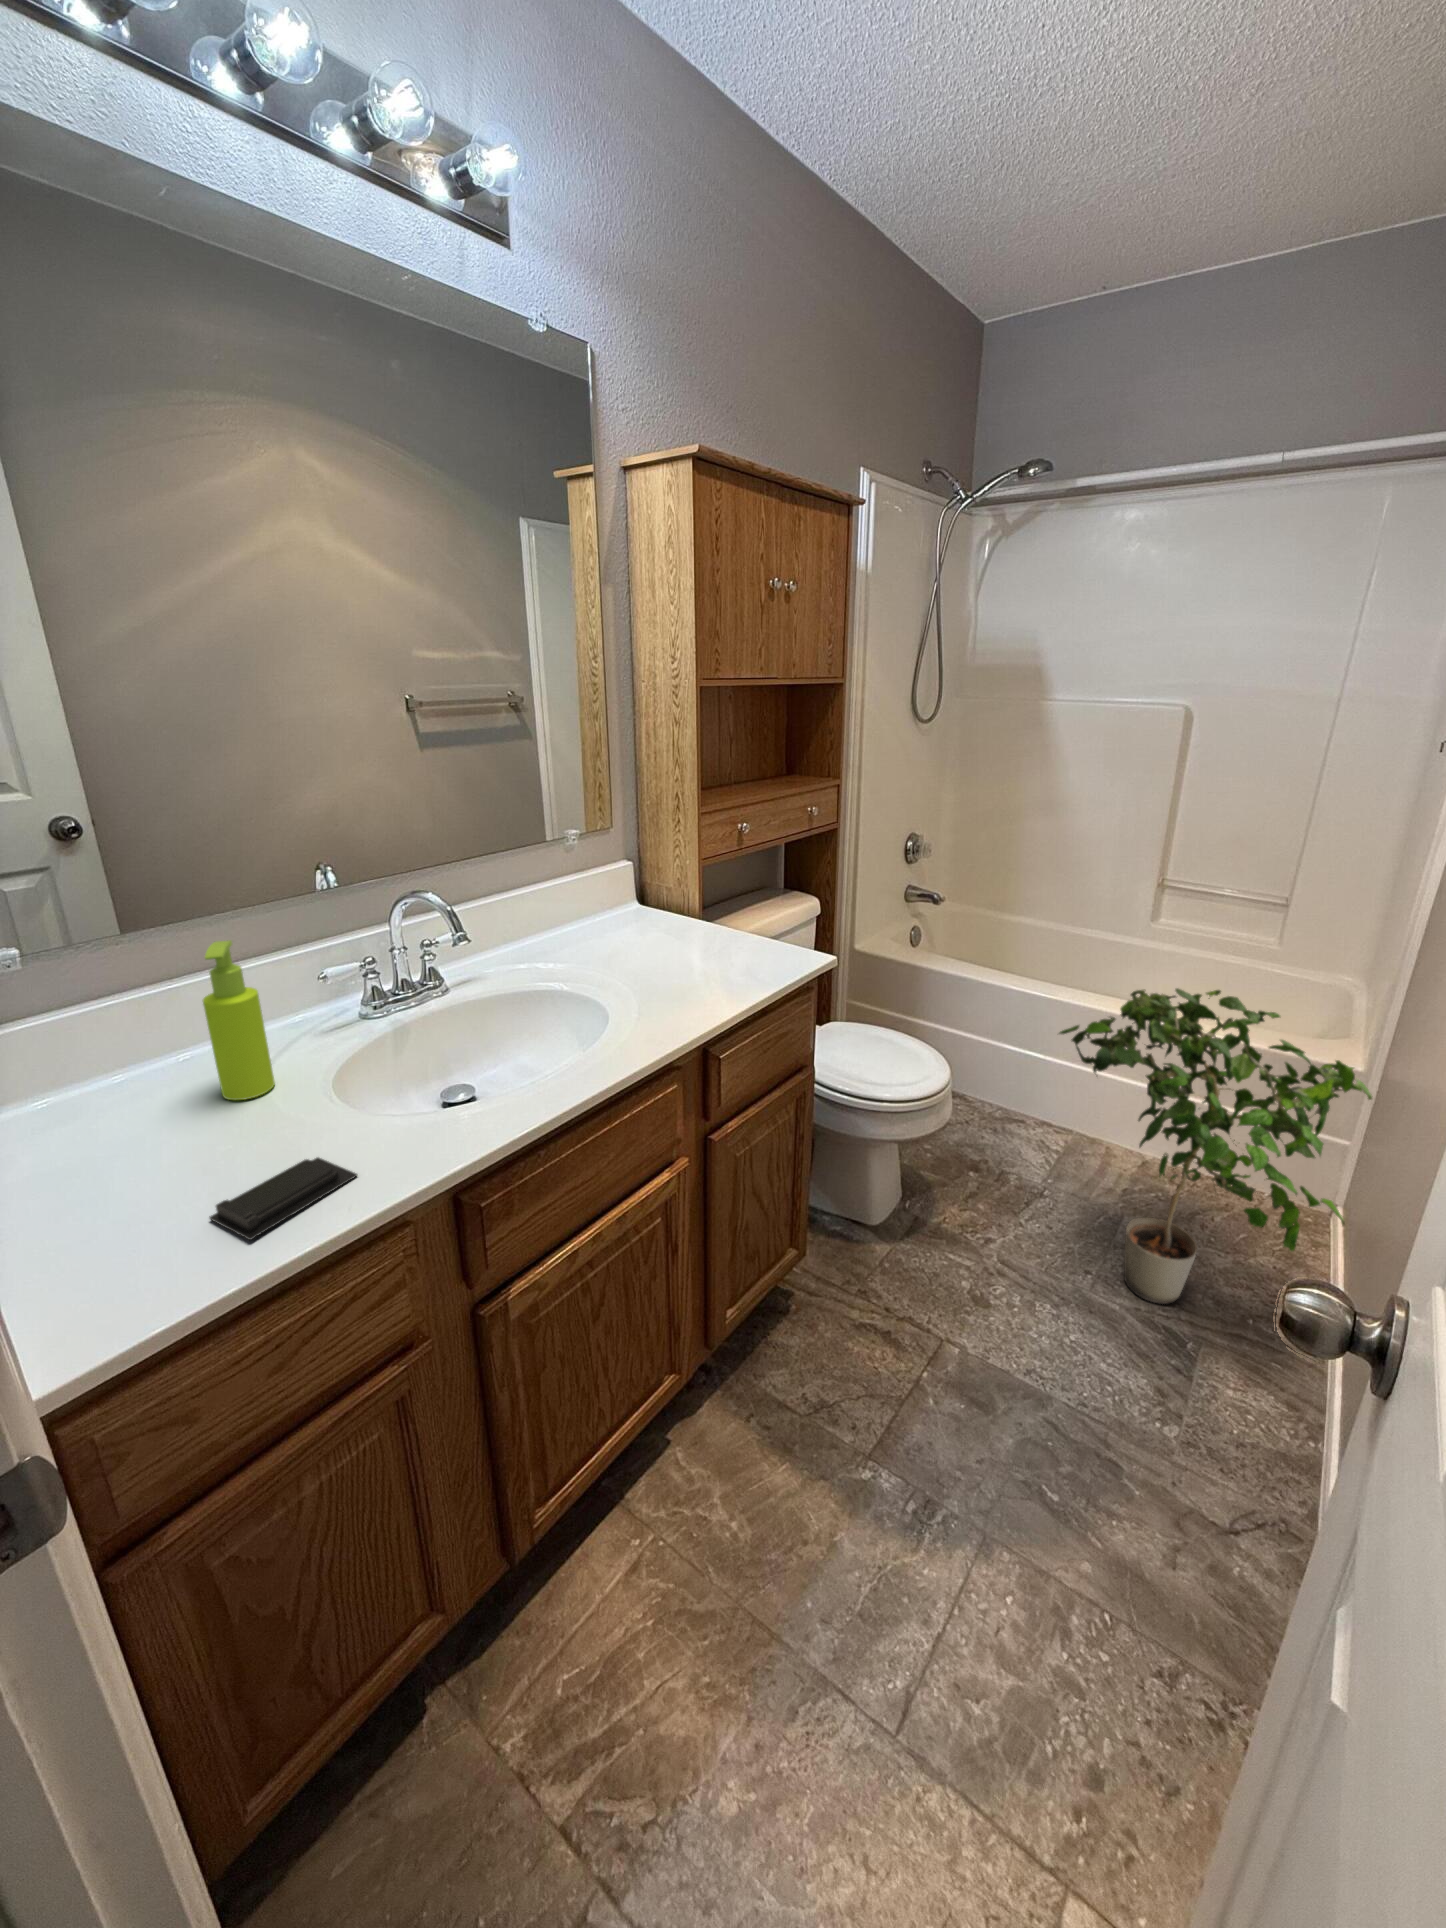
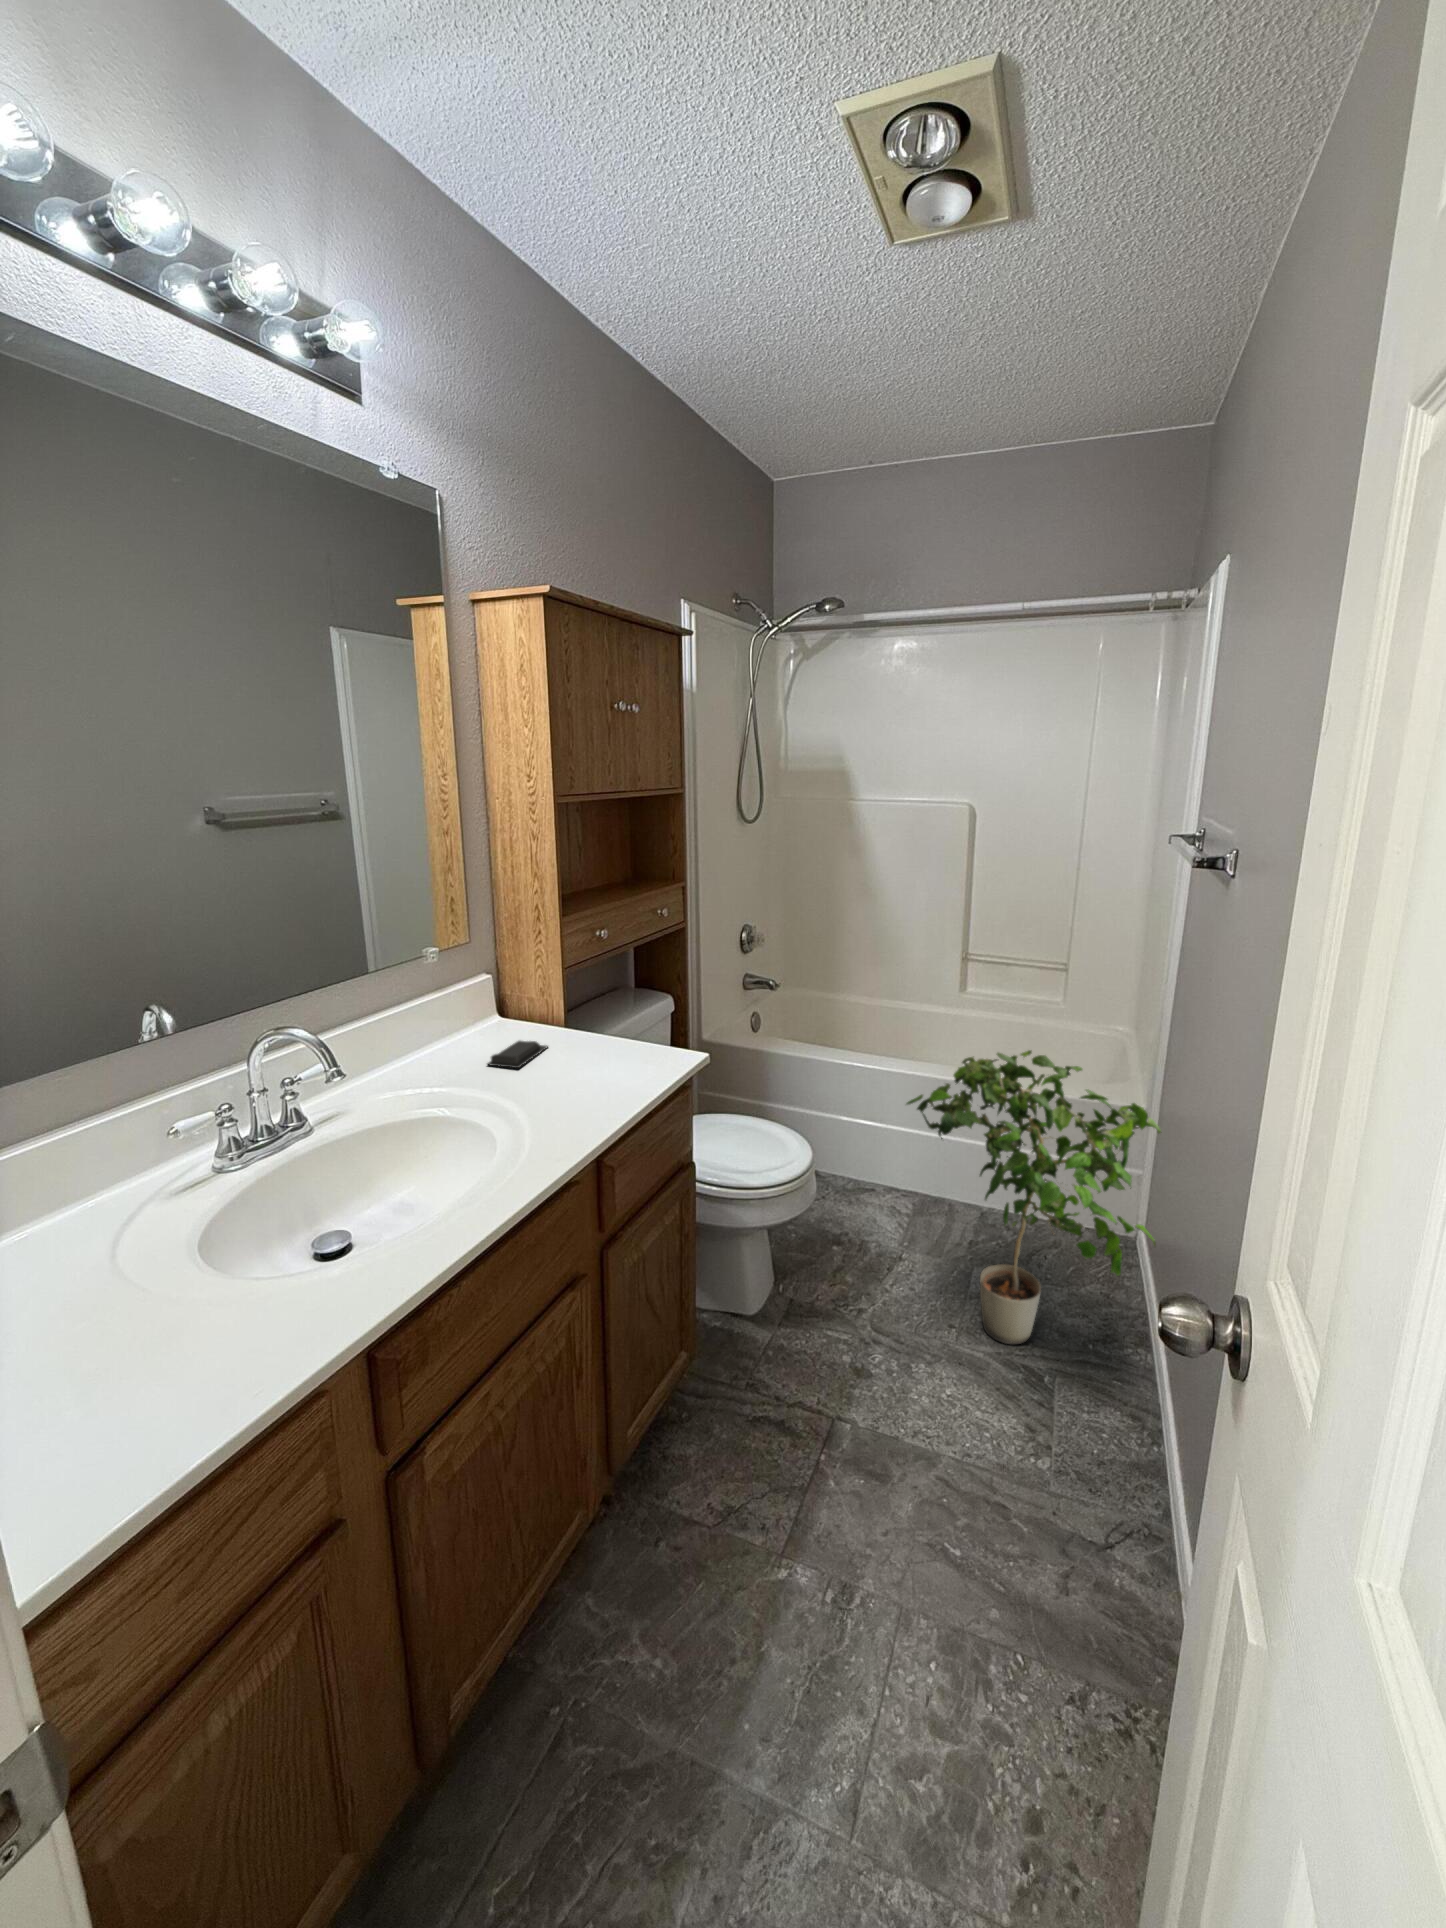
soap dispenser: present [203,940,275,1100] -> none [48,1103,132,1286]
soap bar: present [210,1157,357,1240] -> present [487,1041,548,1068]

